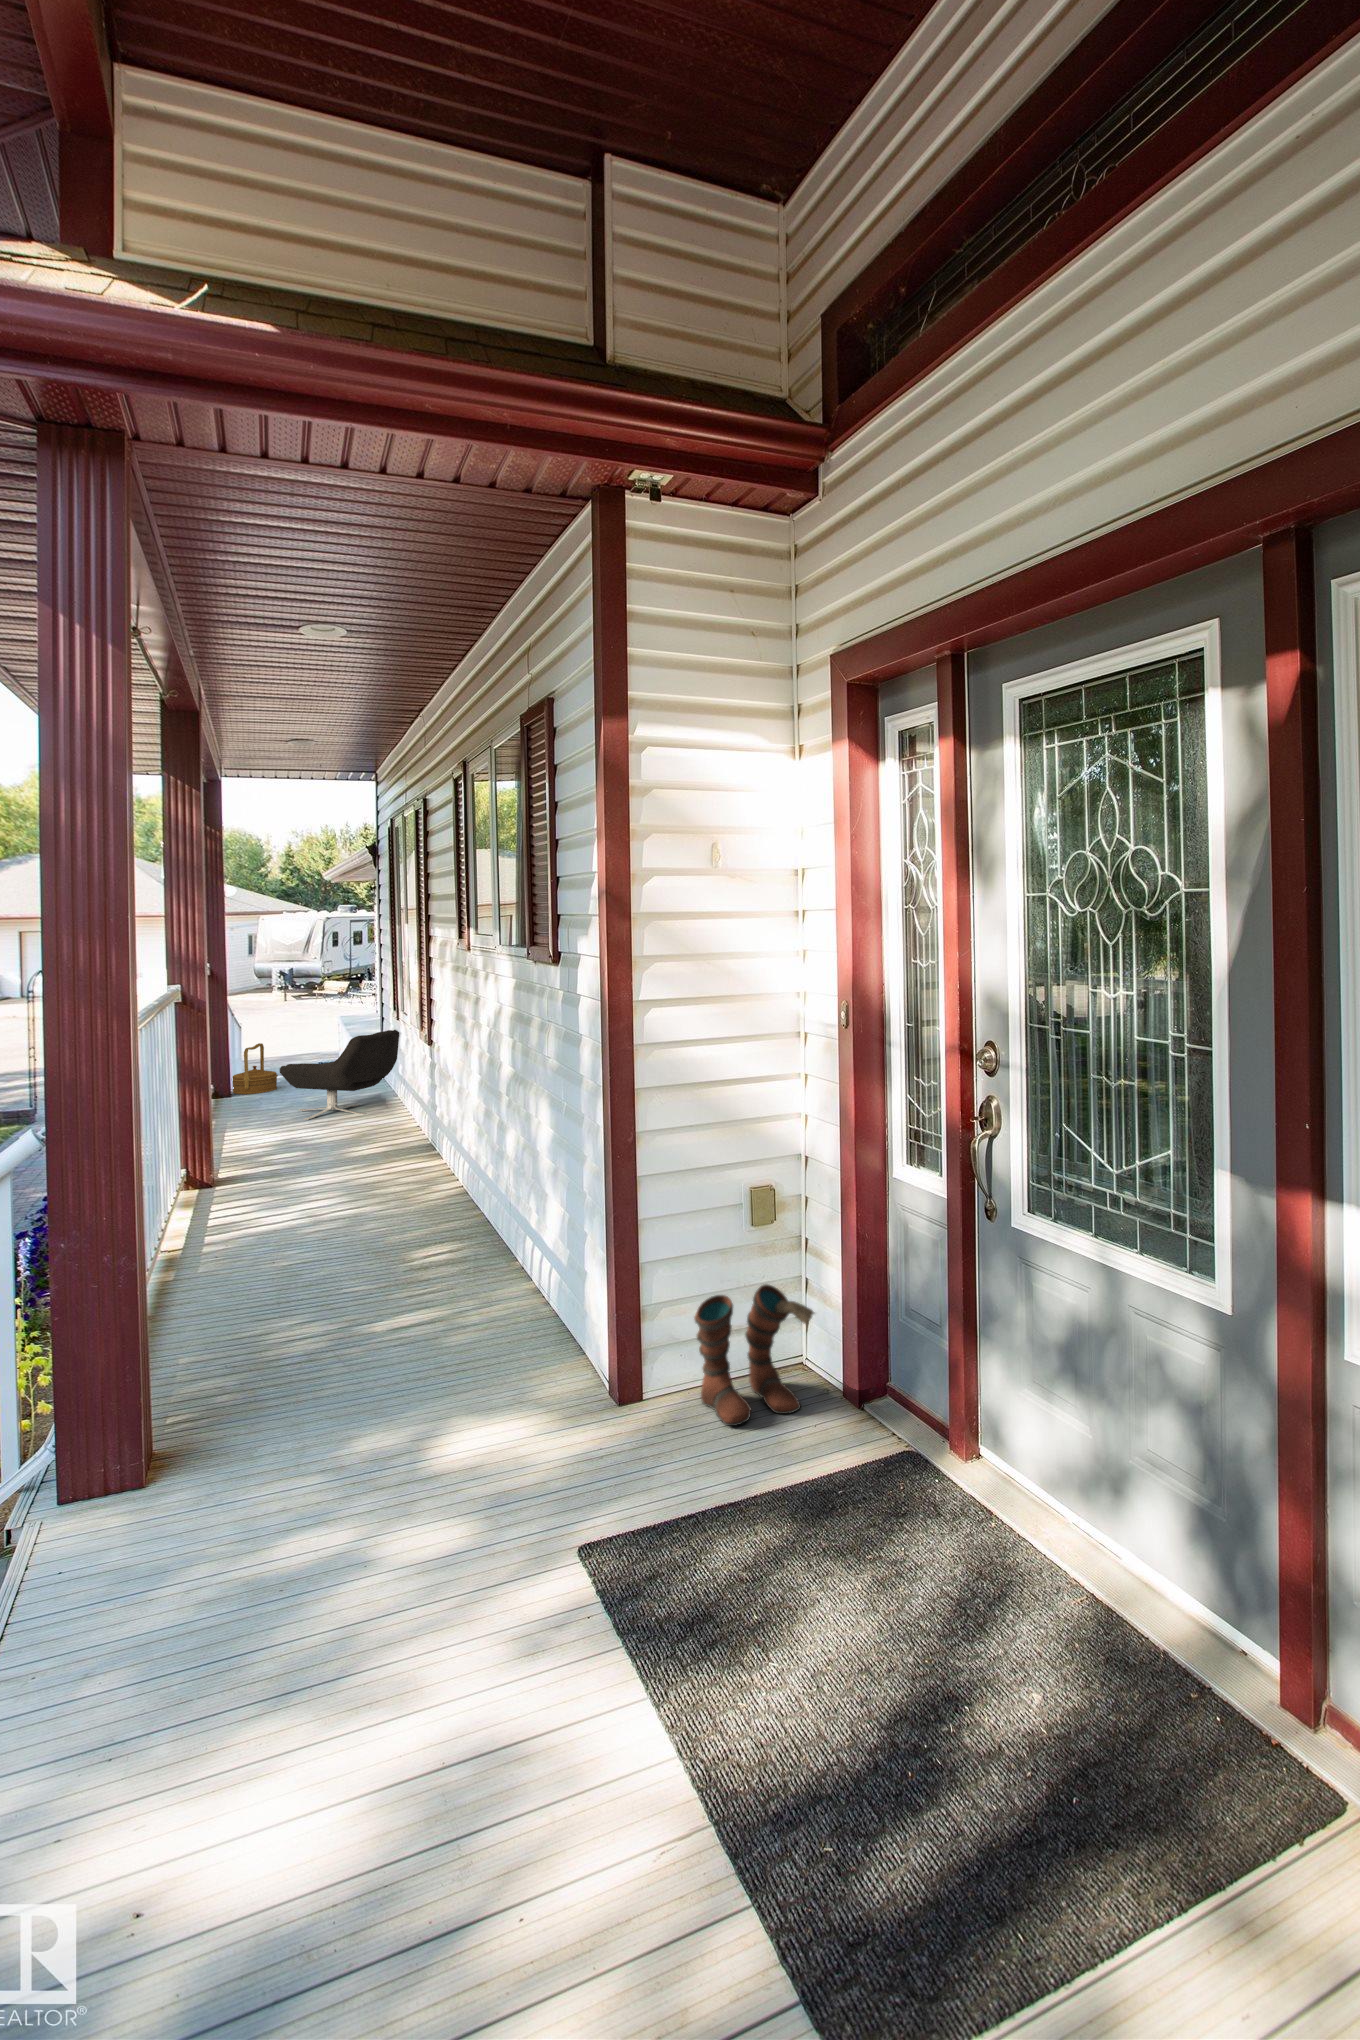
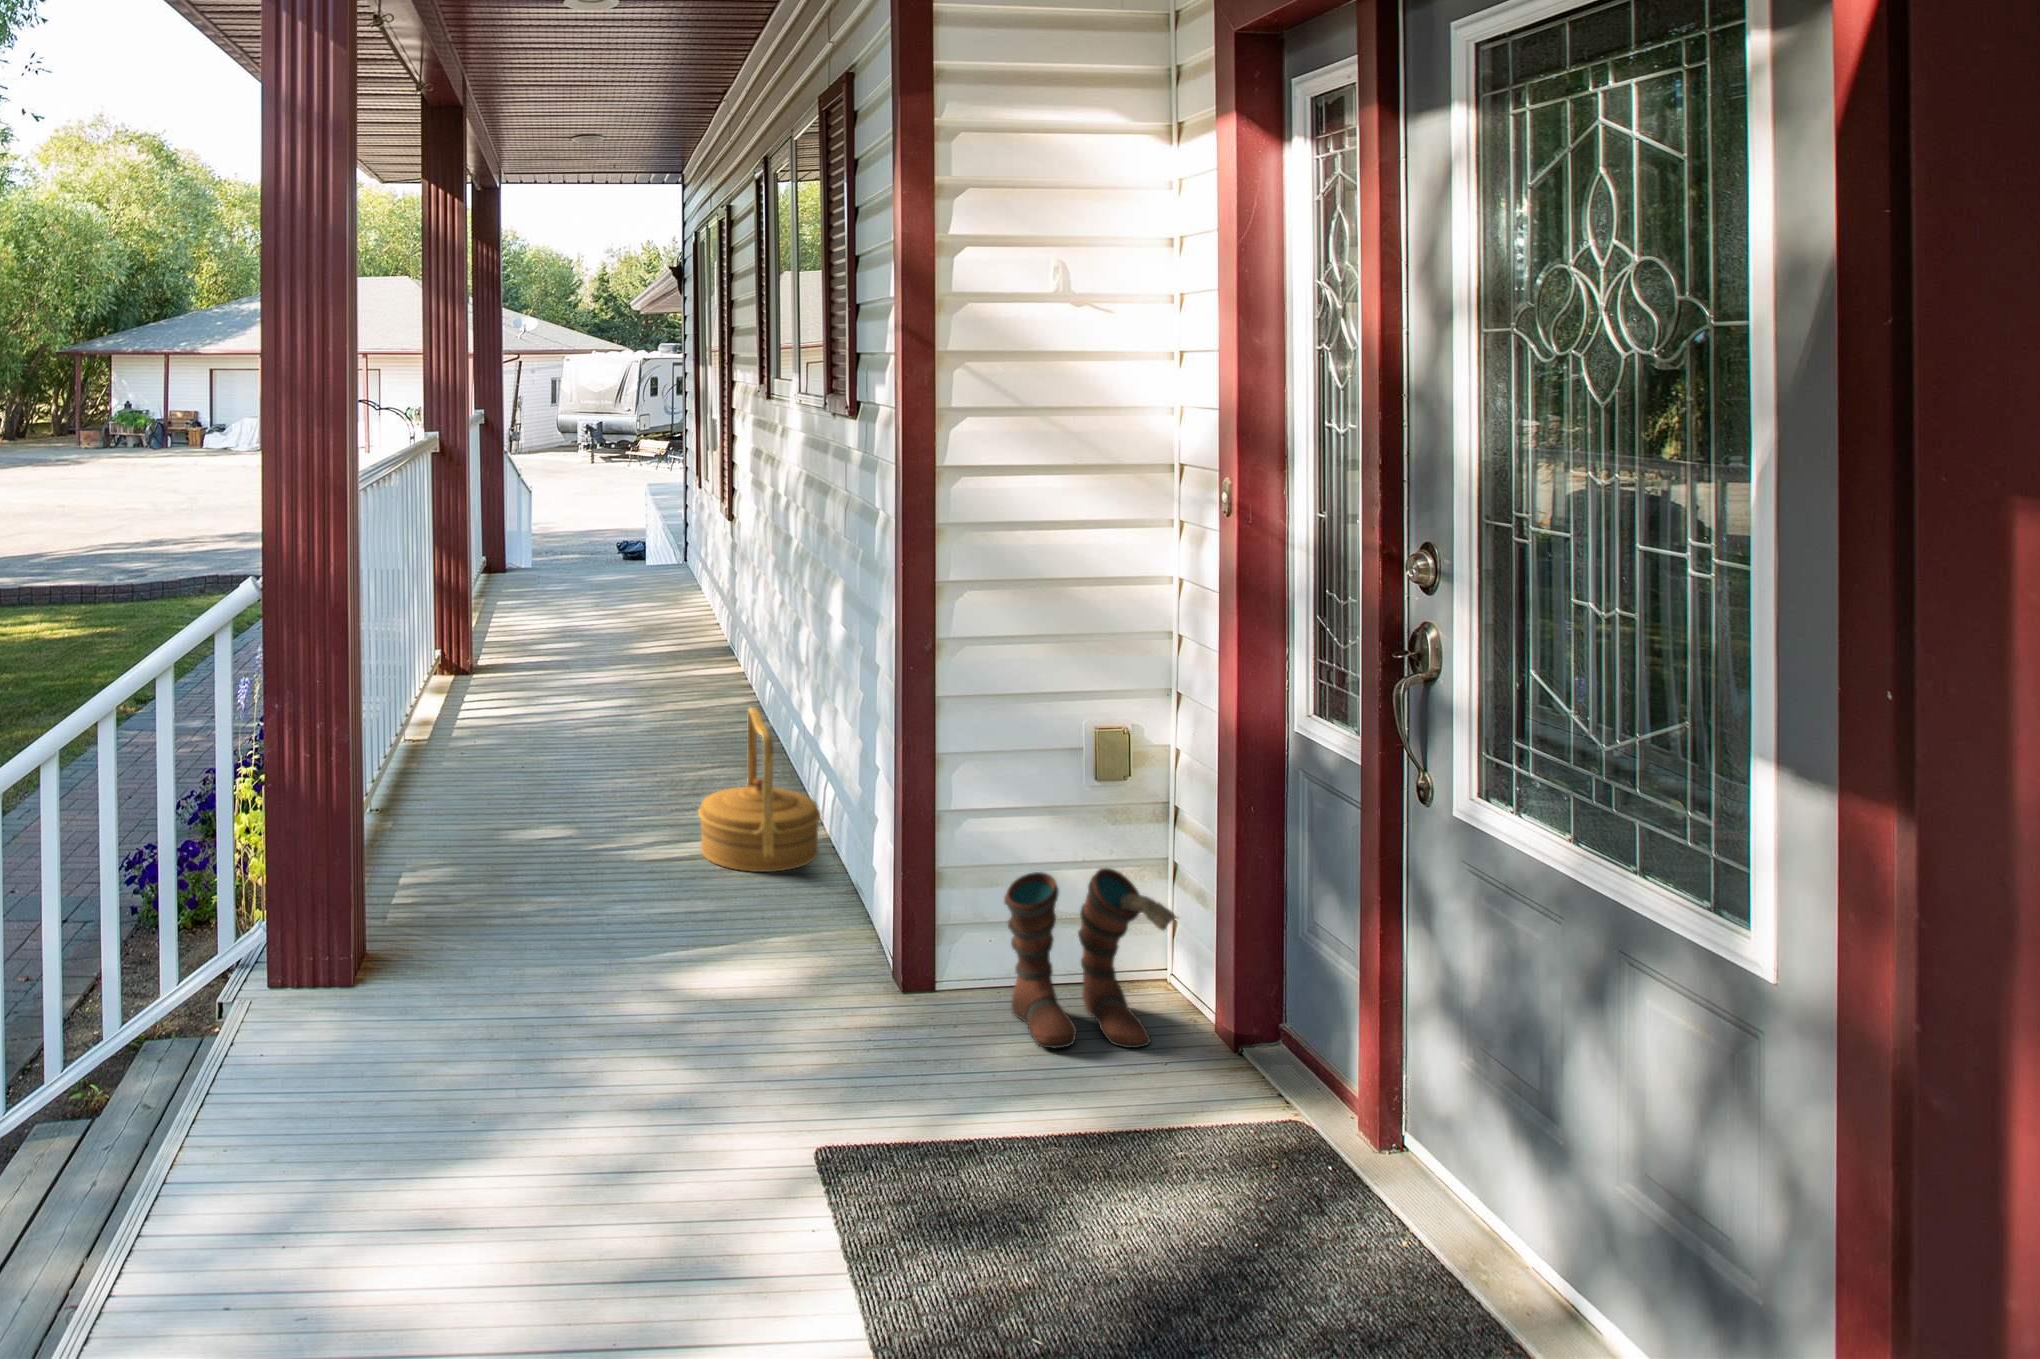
lounge chair: present [280,1030,399,1120] -> none [558,503,699,609]
woven basket: present [233,1043,278,1094] -> present [698,707,821,872]

